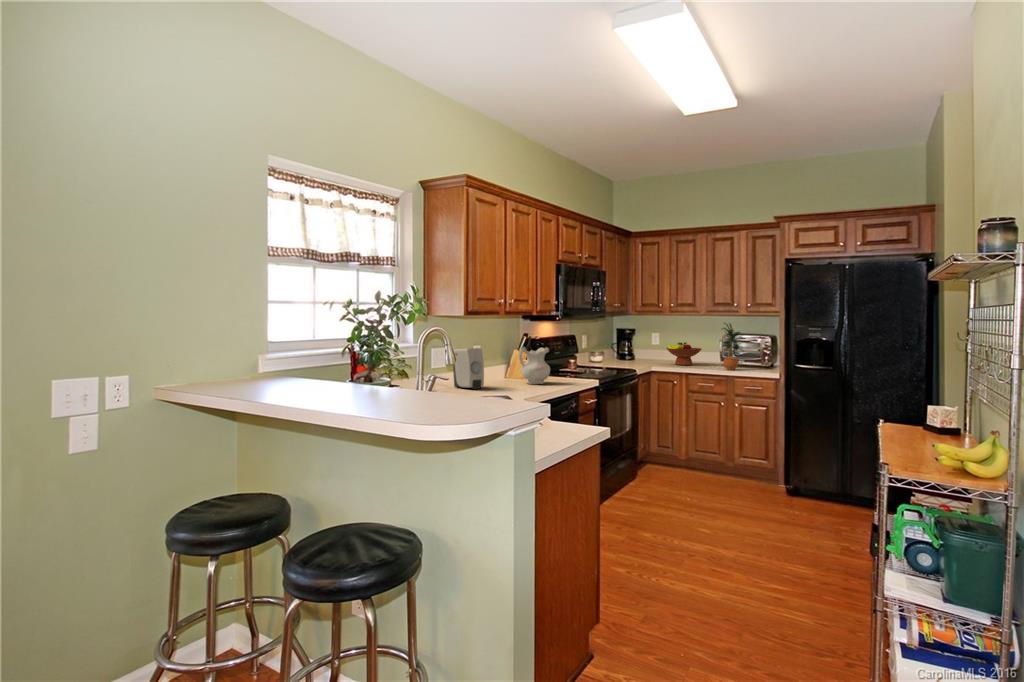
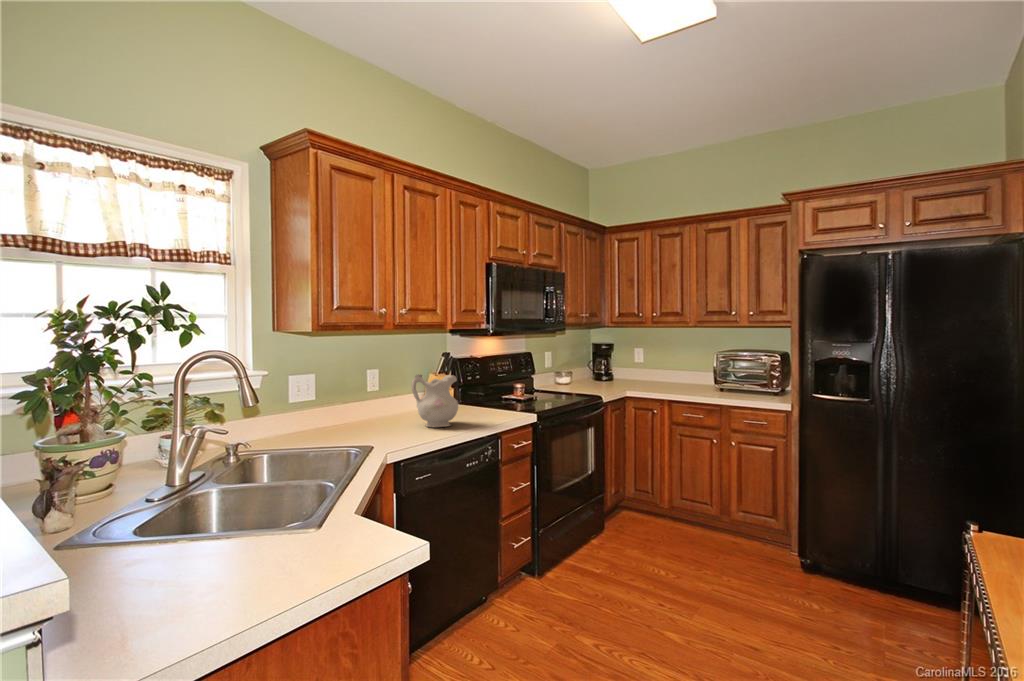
potted plant: present [720,323,743,370] -> none [710,336,749,397]
fruit bowl: present [667,342,702,365] -> none [648,360,692,388]
soap dispenser: present [453,348,484,389] -> none [307,379,347,440]

